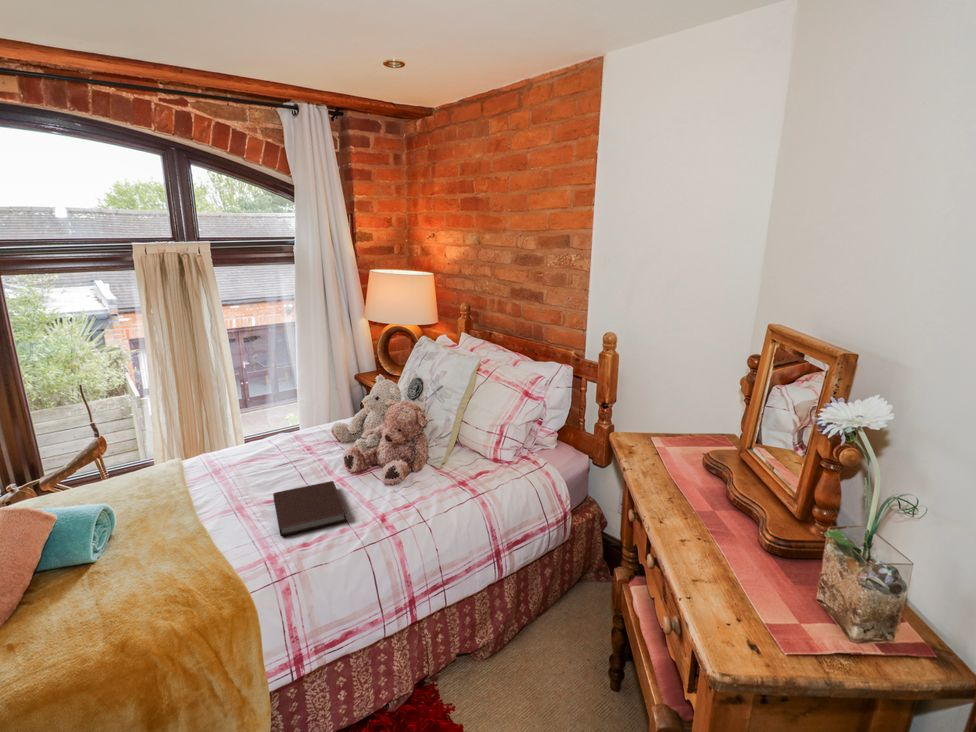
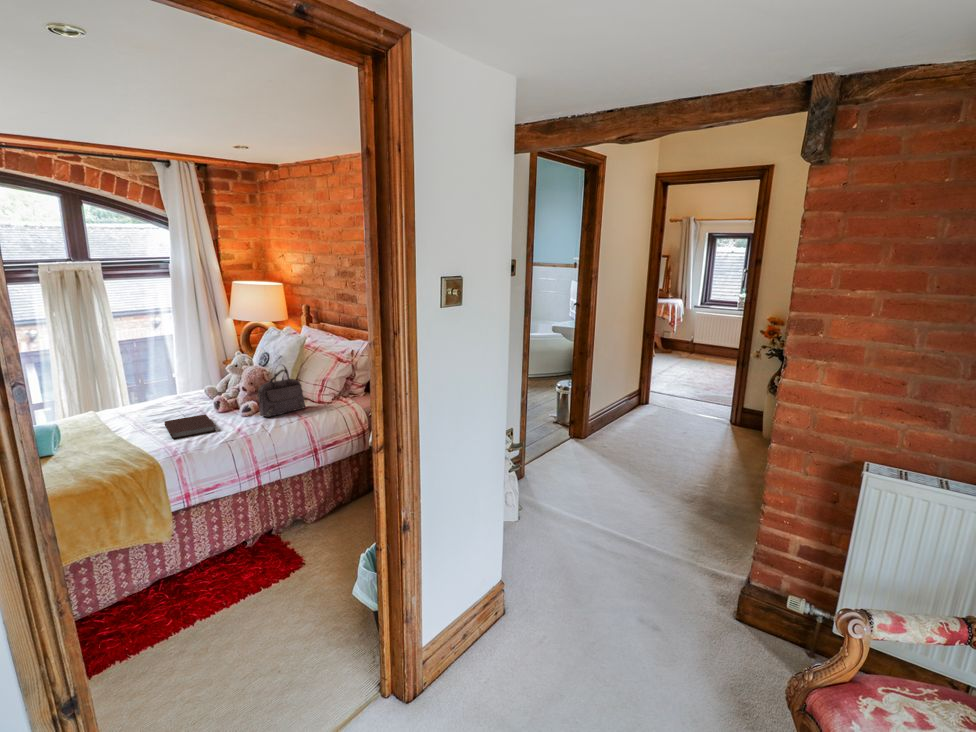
handbag: none [410,408,478,493] -> present [258,366,305,417]

